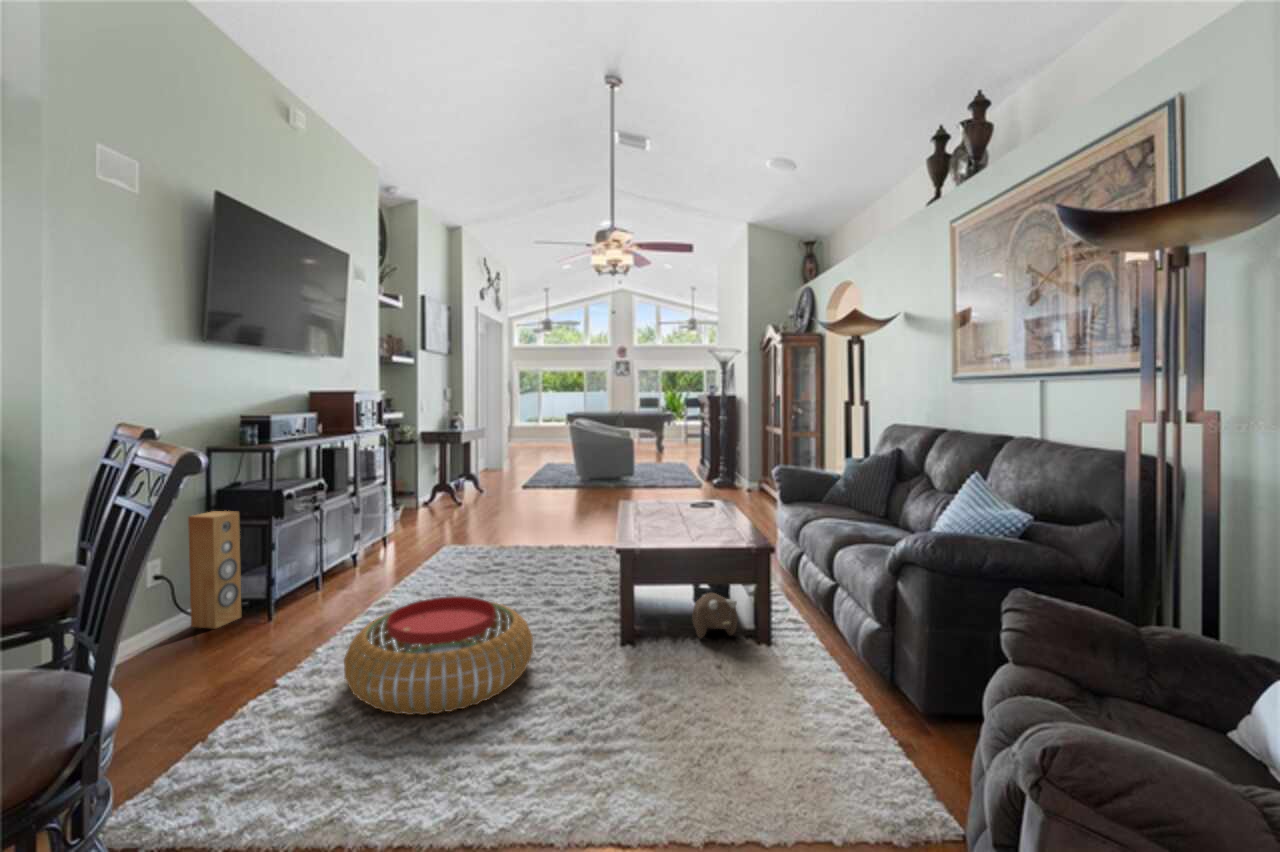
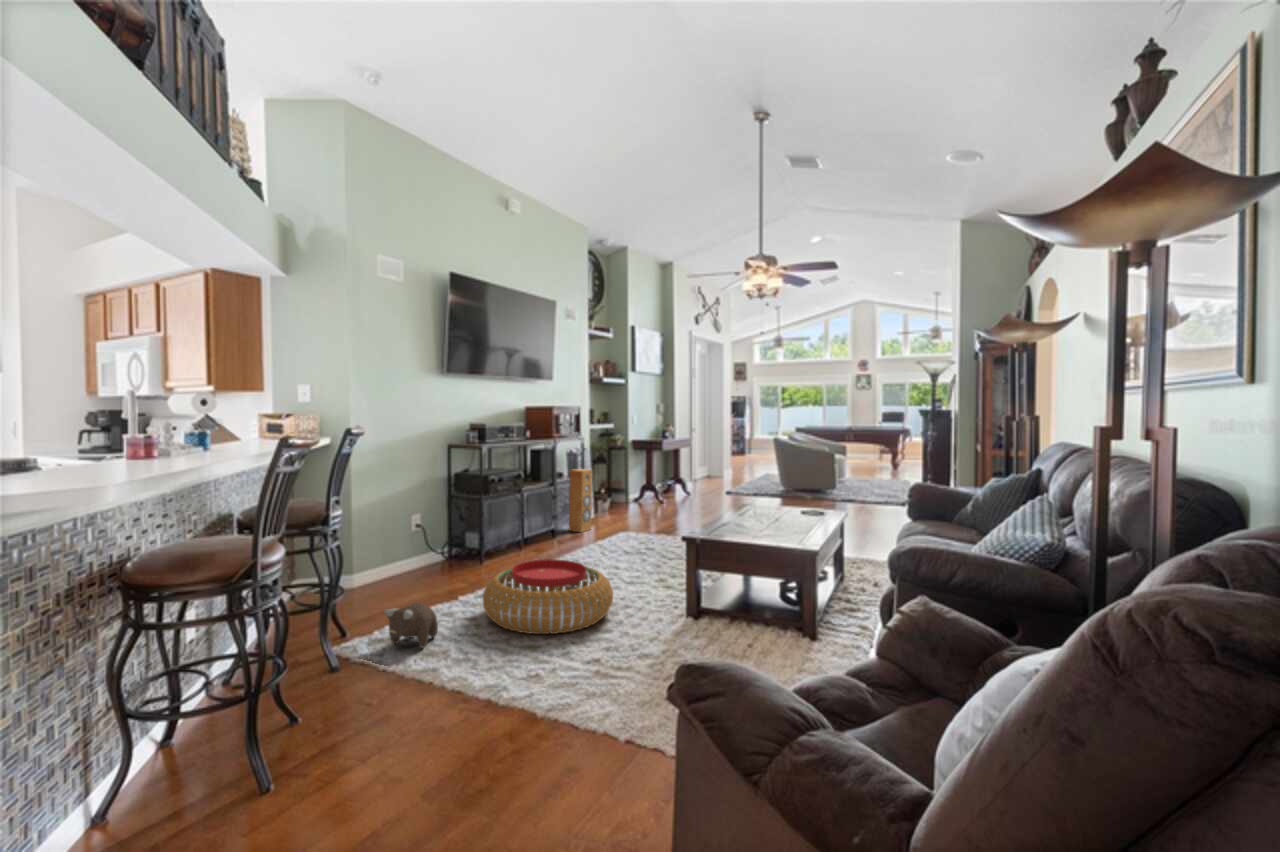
speaker: present [188,511,241,629] -> present [569,469,592,532]
plush toy: present [692,593,738,638] -> present [385,602,438,647]

